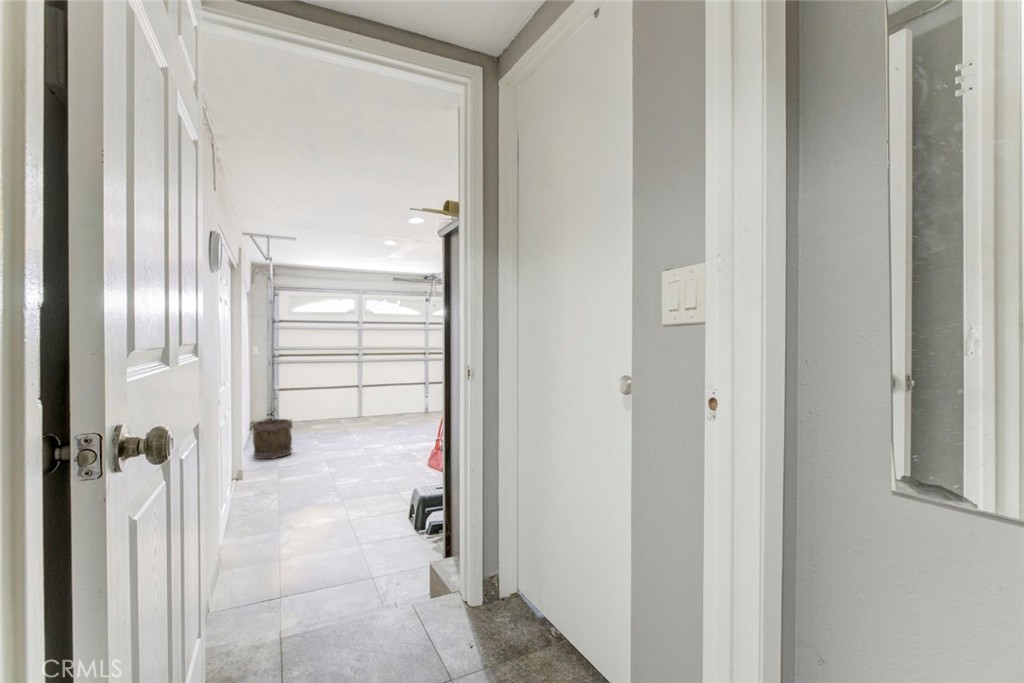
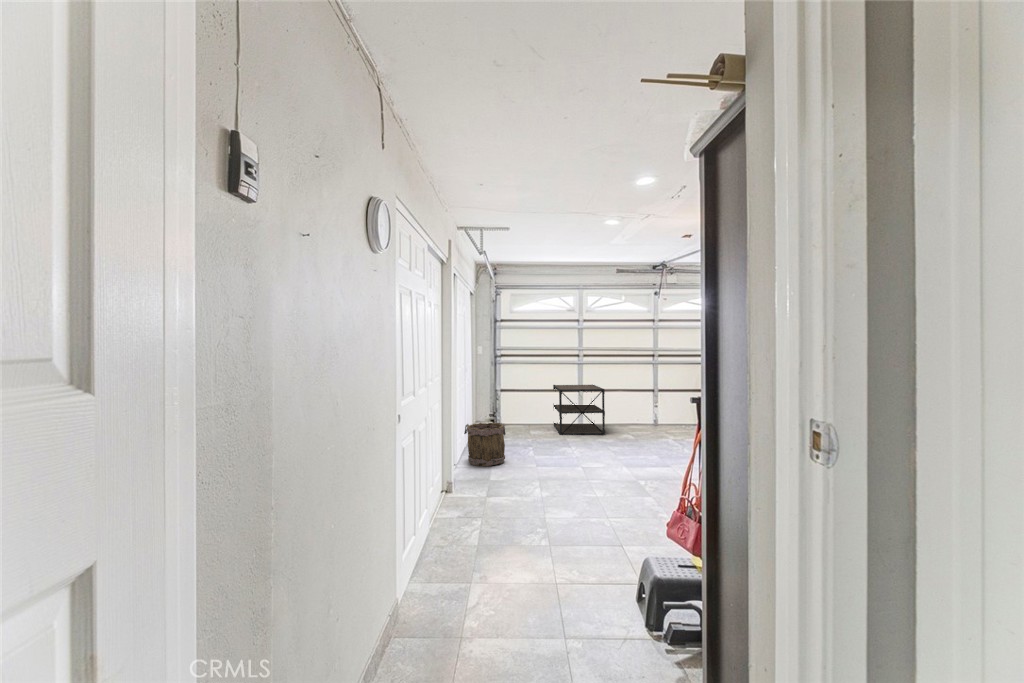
shelving unit: none [334,380,383,428] -> present [553,385,605,435]

